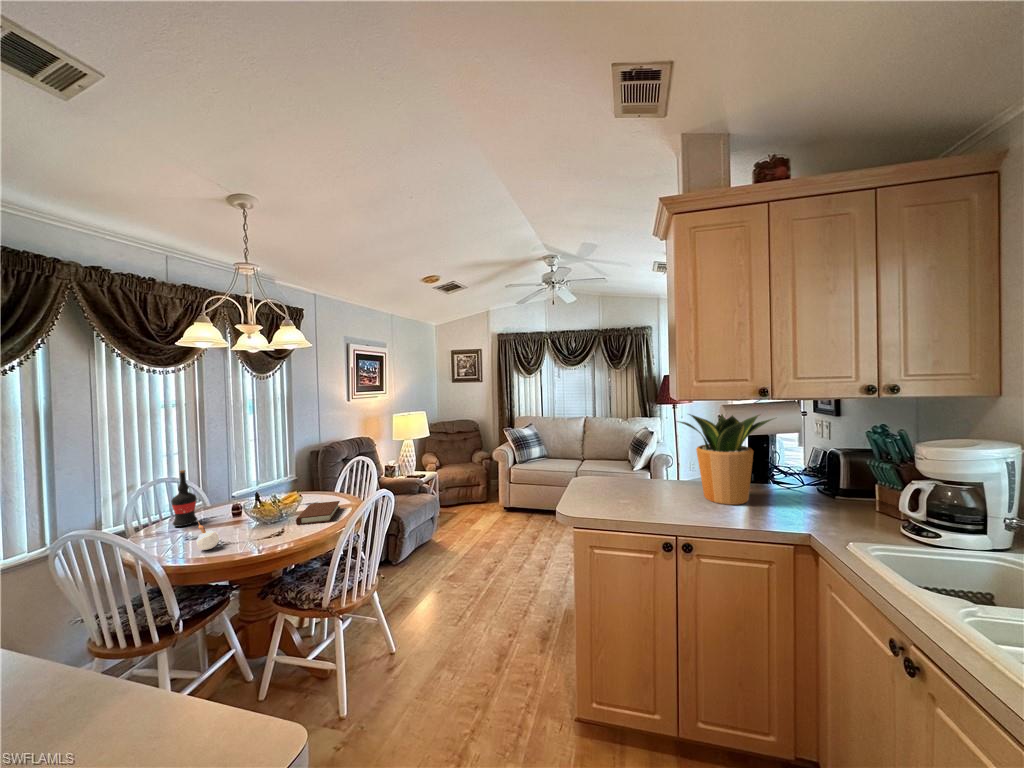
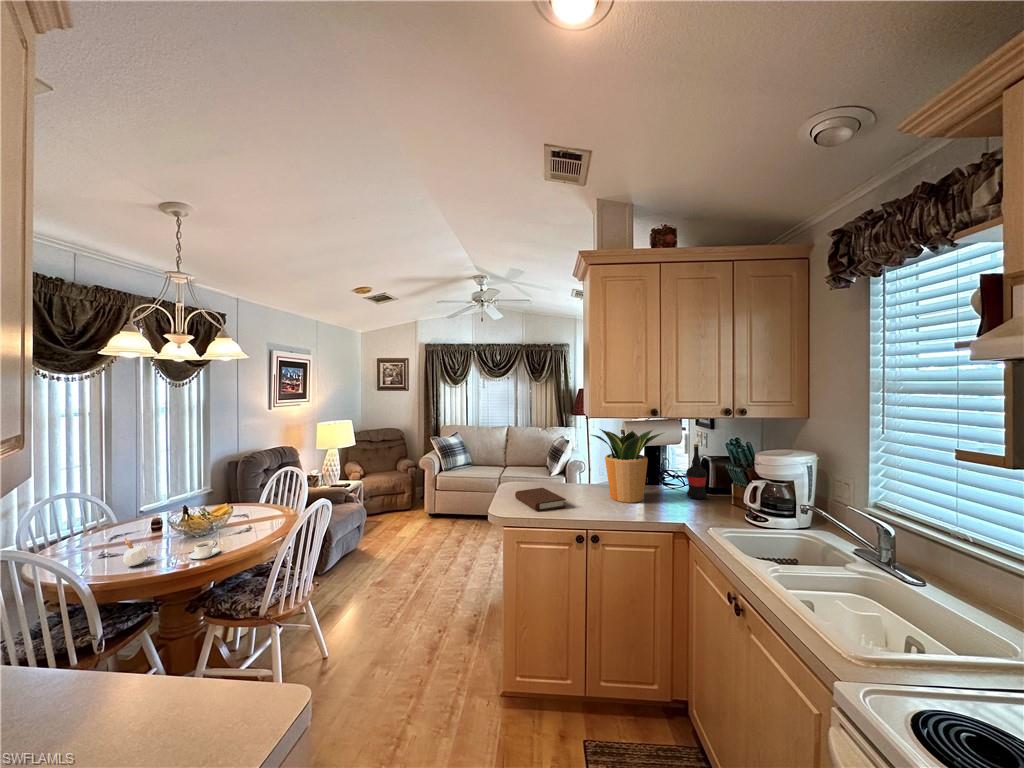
wine bottle: present [171,470,197,526] -> present [686,444,707,499]
book: present [296,501,340,525] -> present [515,488,566,511]
coffee cup: none [254,529,284,546] -> present [188,541,220,559]

